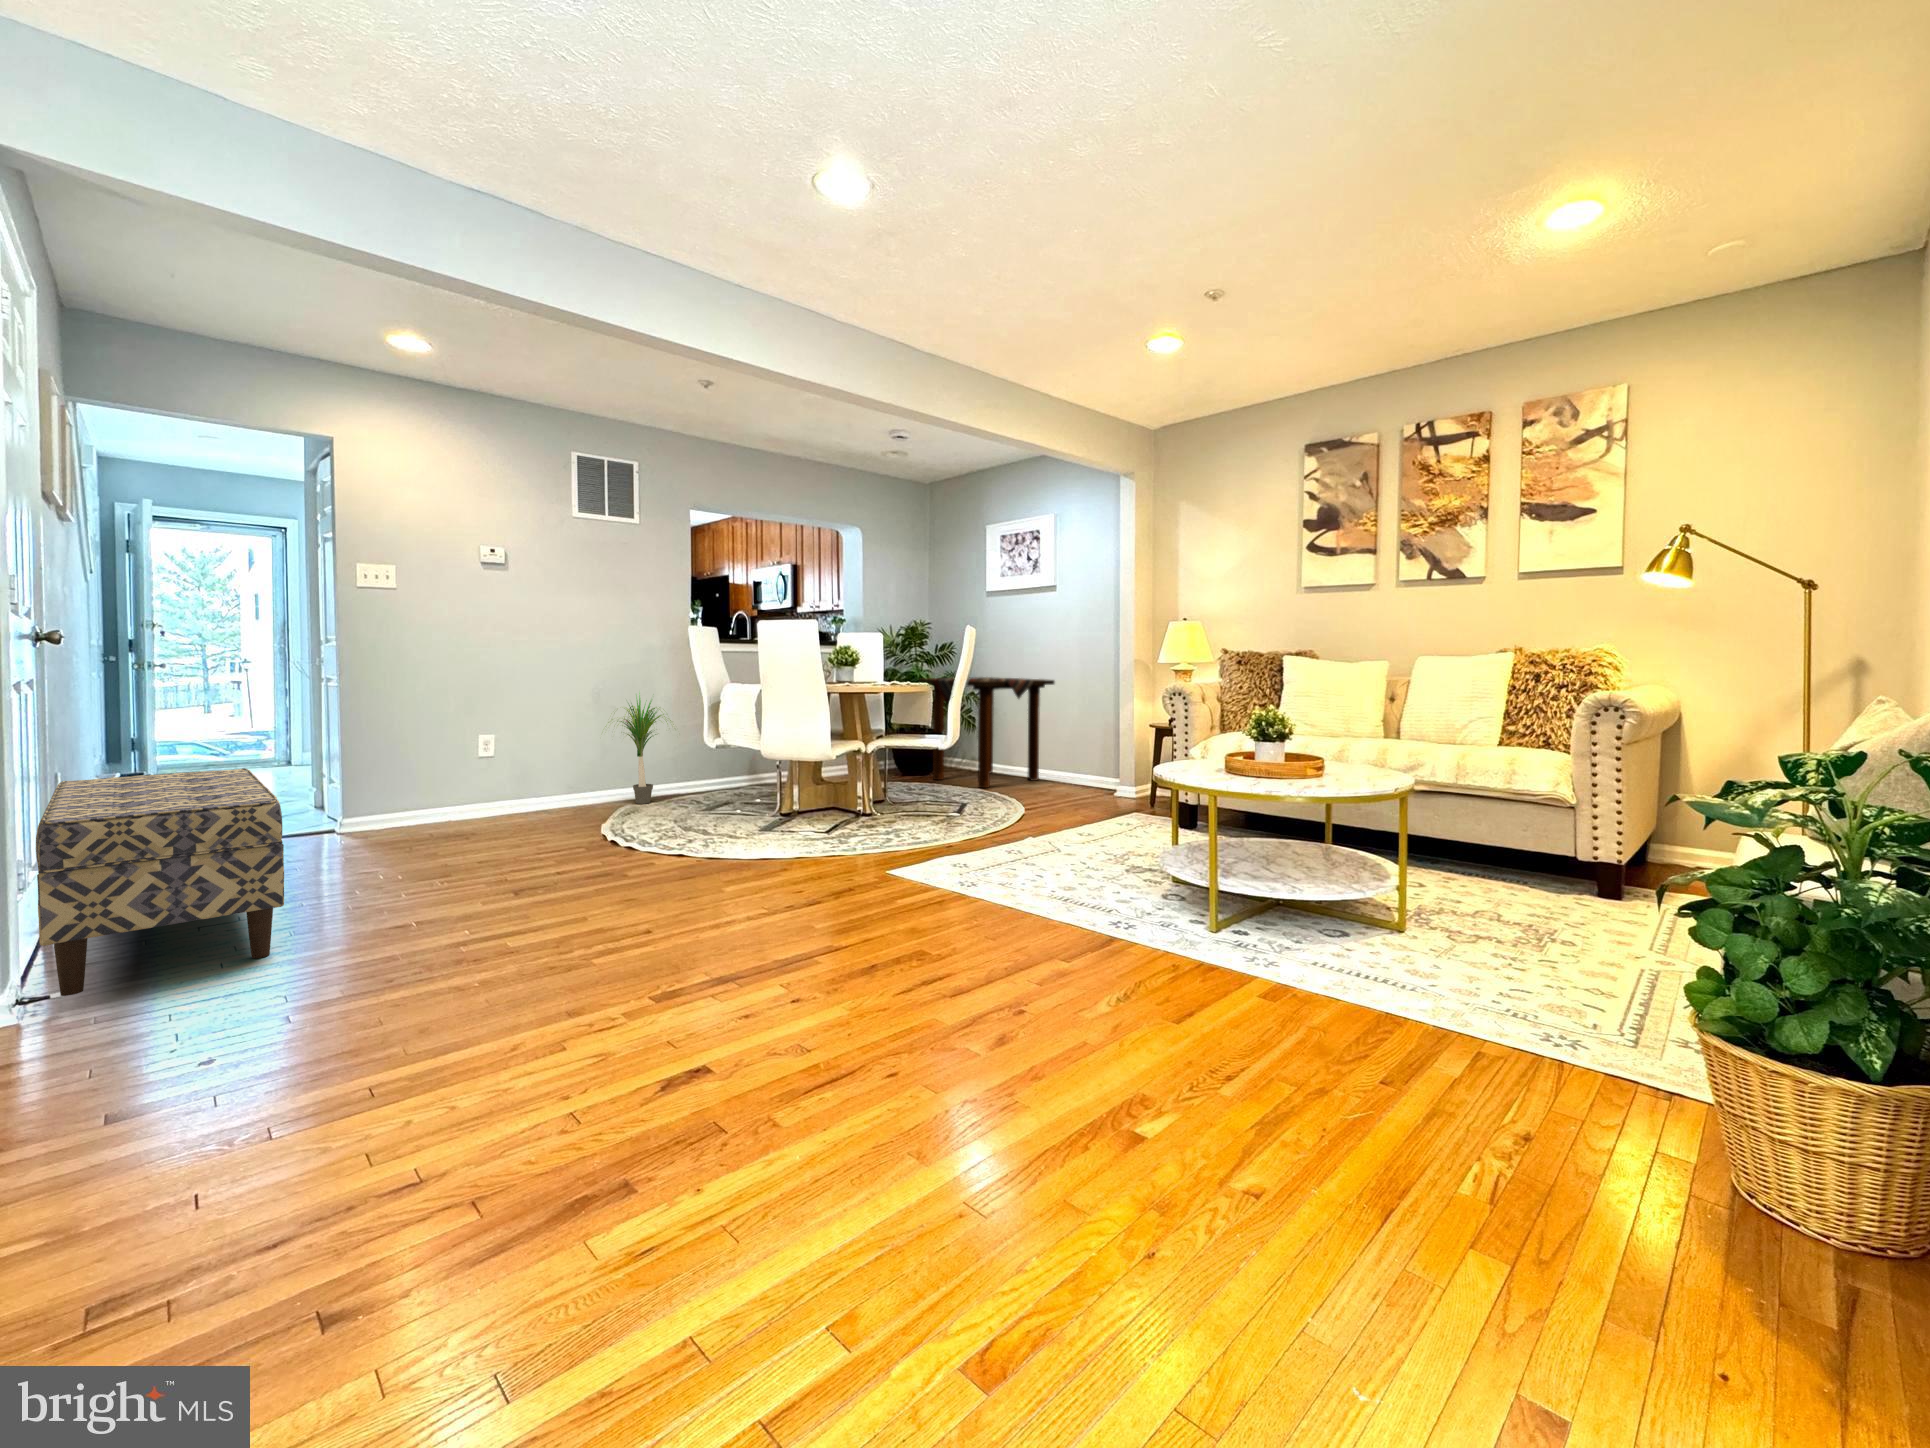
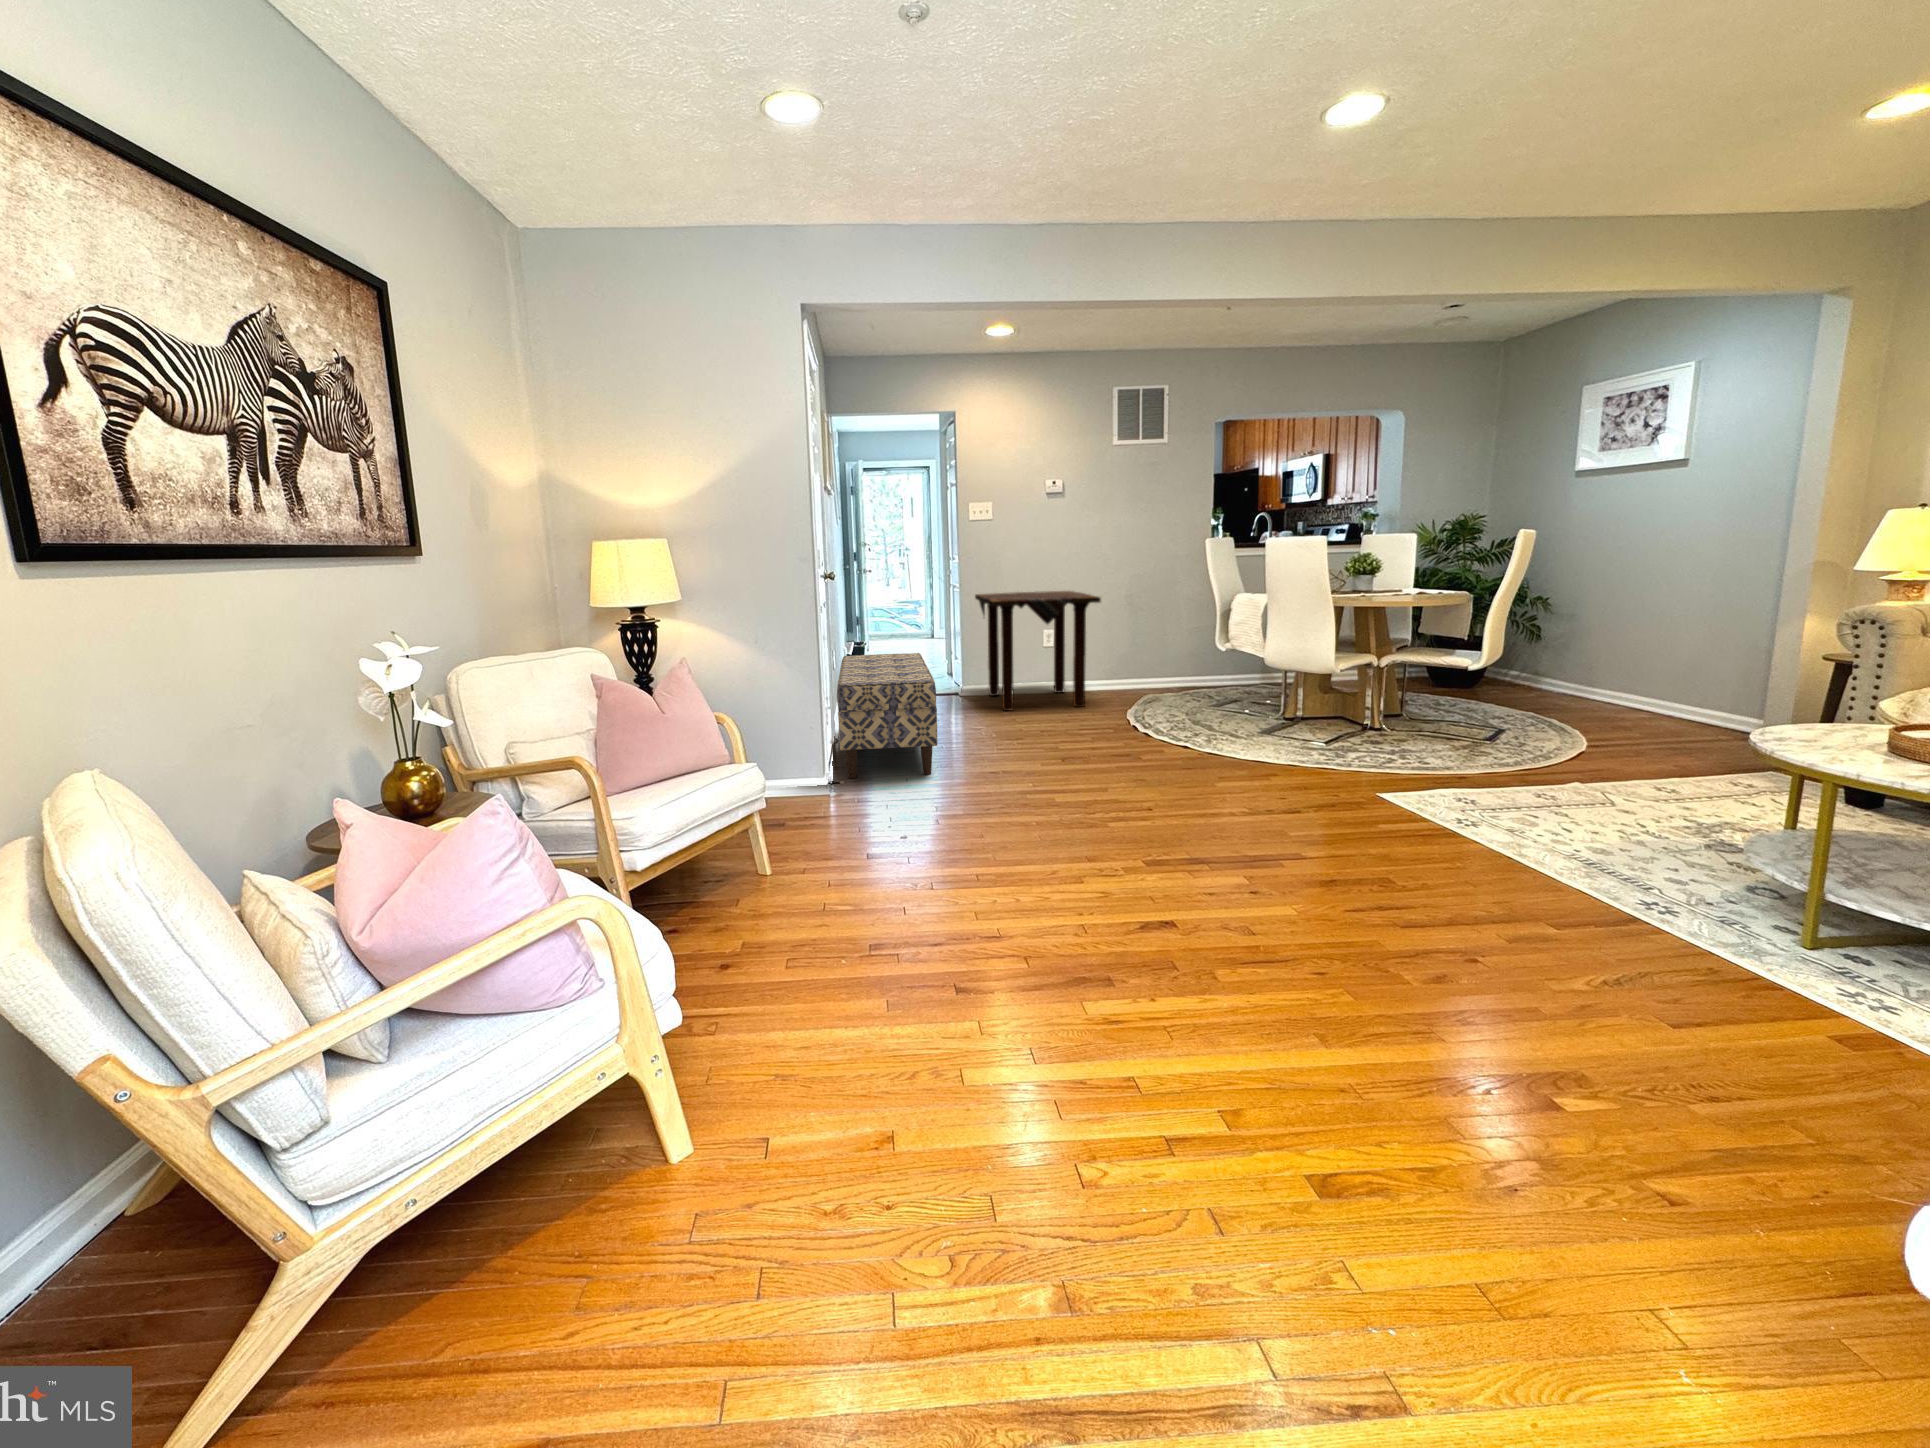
side table: present [919,677,1055,788] -> present [975,591,1101,711]
potted plant: present [608,695,671,804] -> none [1129,595,1197,693]

